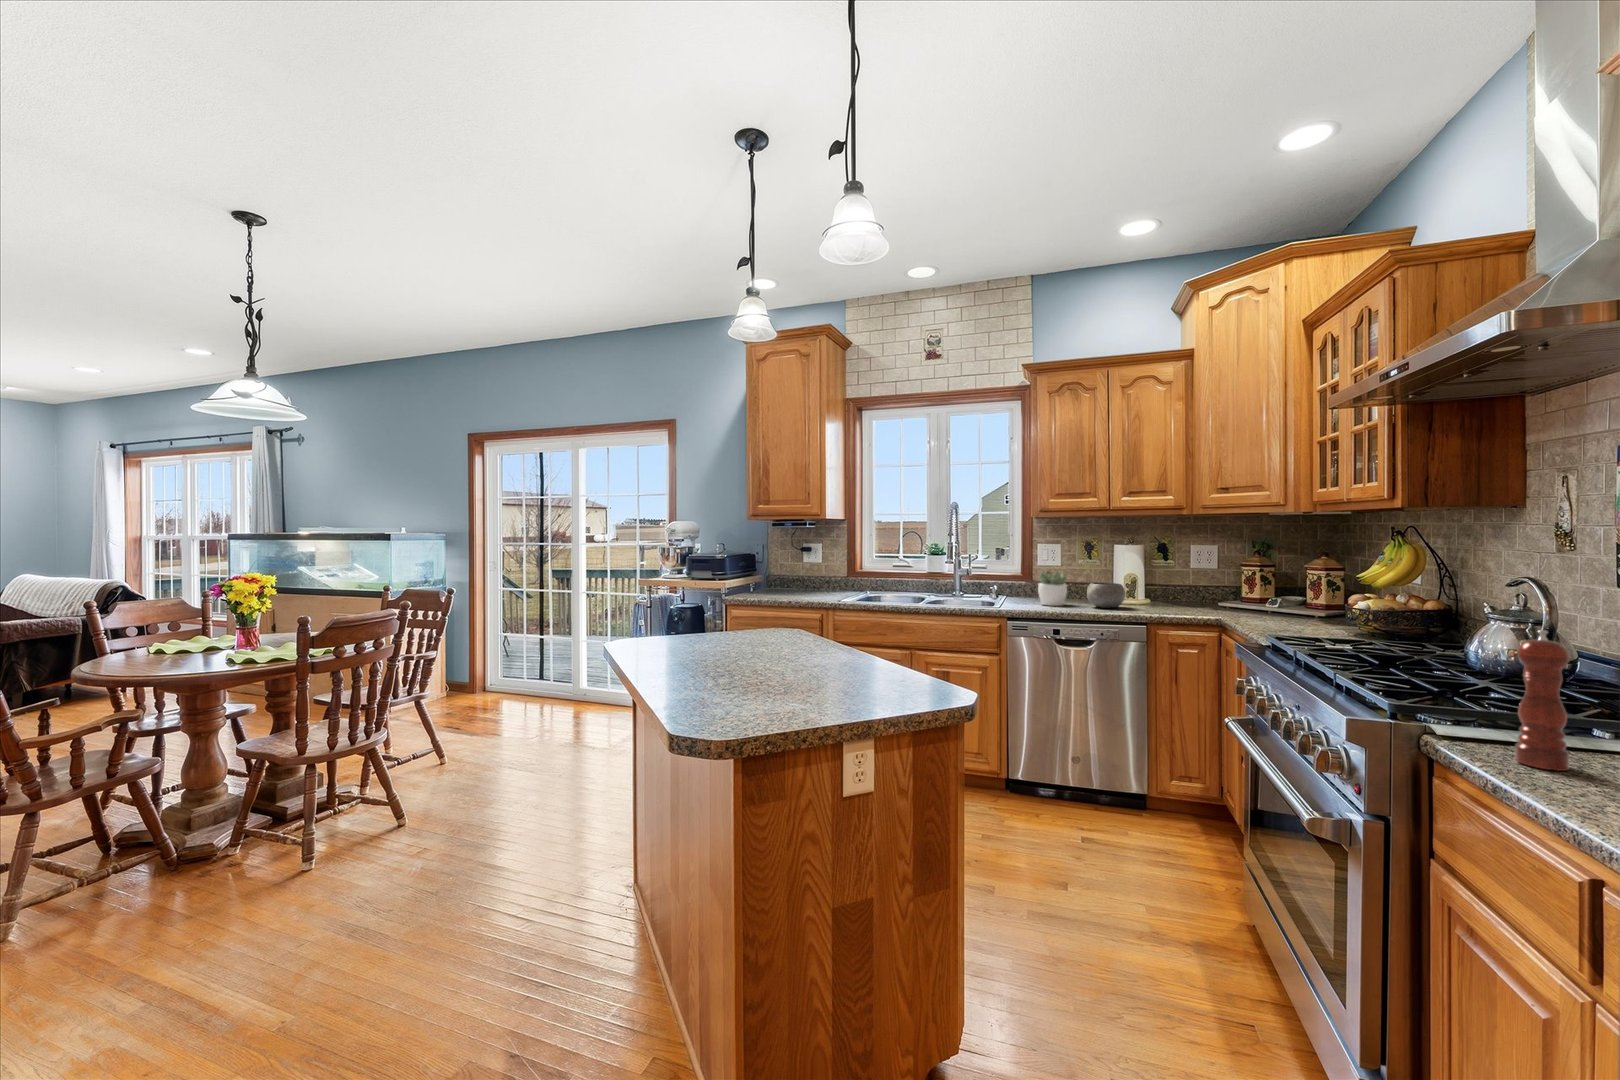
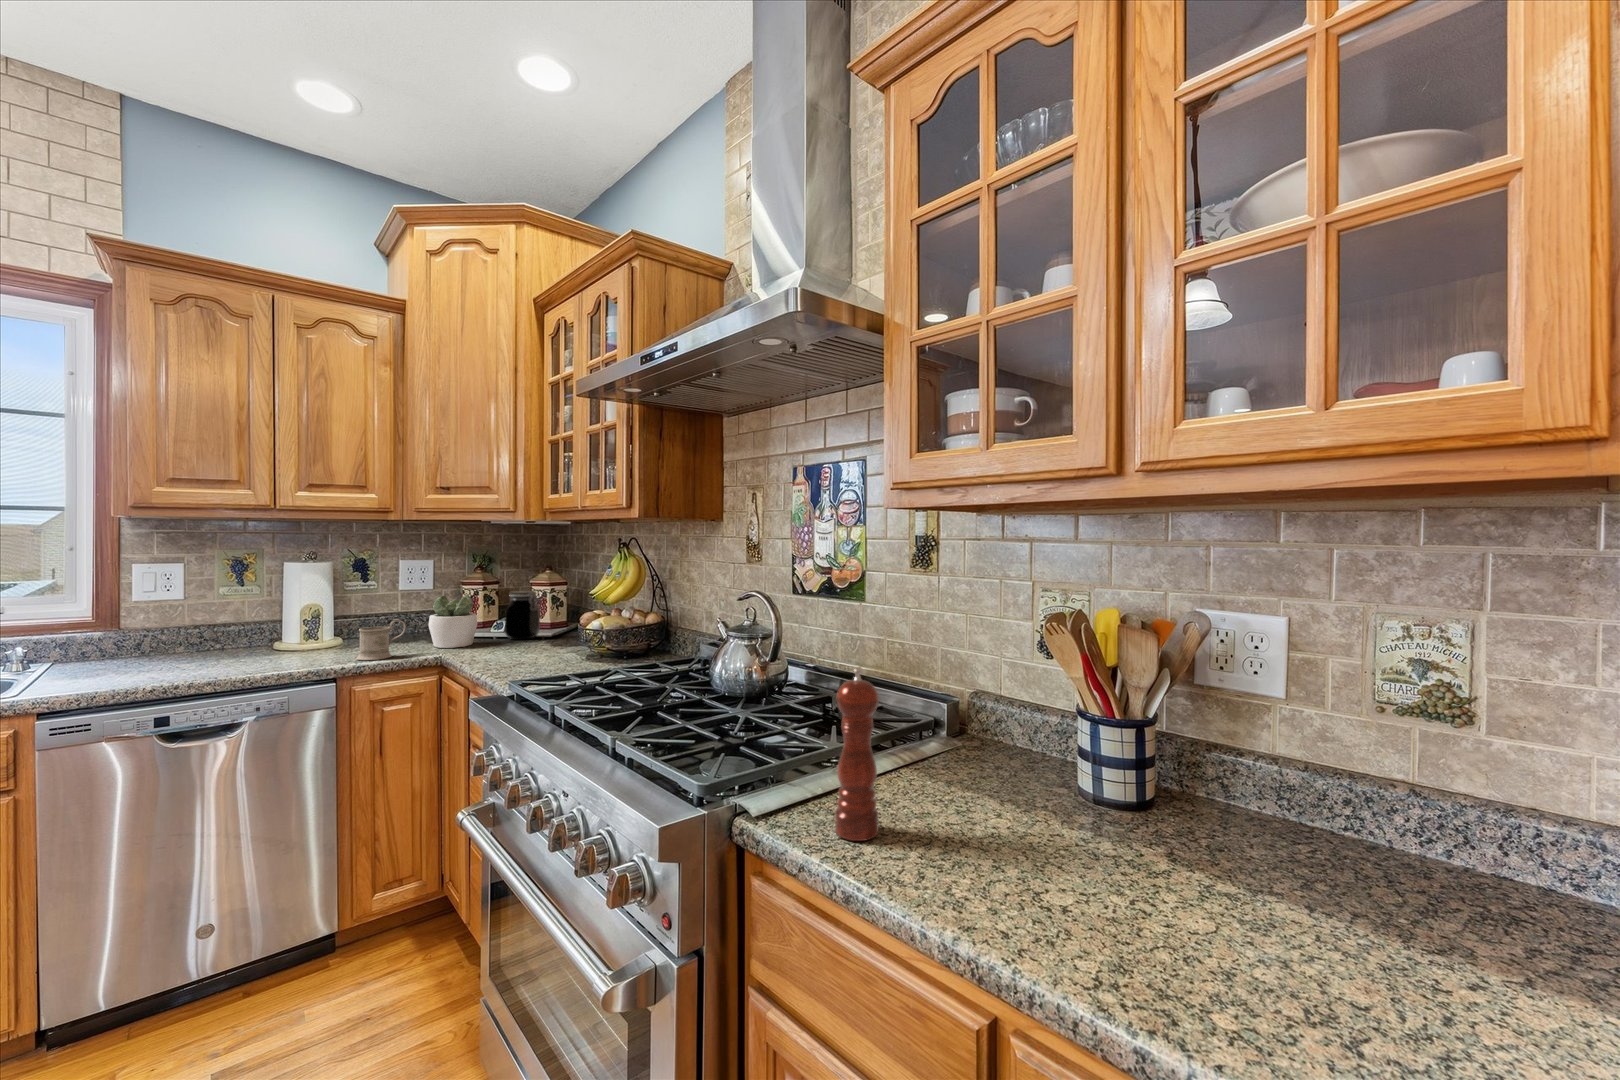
succulent plant: present [1038,571,1067,606] -> present [428,595,478,648]
jar: none [1278,574,1313,615] -> present [505,591,540,640]
bowl: present [1087,582,1125,608] -> none [229,620,299,661]
mug: none [1160,588,1194,615] -> present [356,619,406,660]

